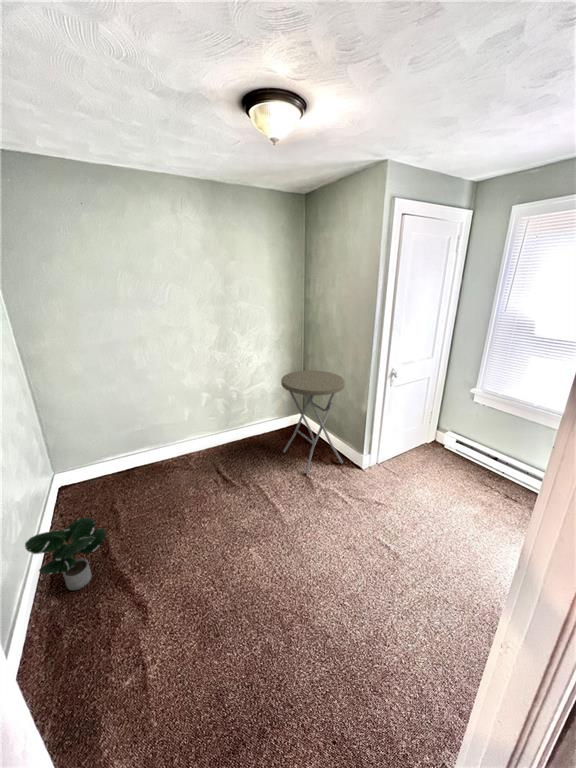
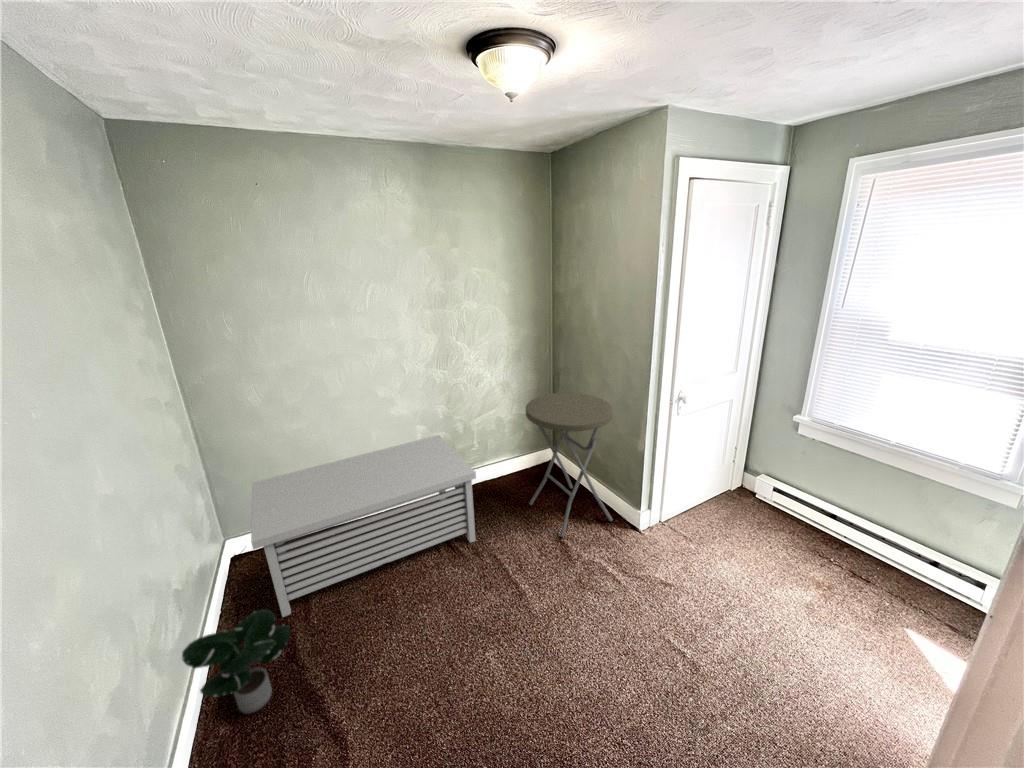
storage bench: none [75,400,244,528] -> present [251,435,476,617]

